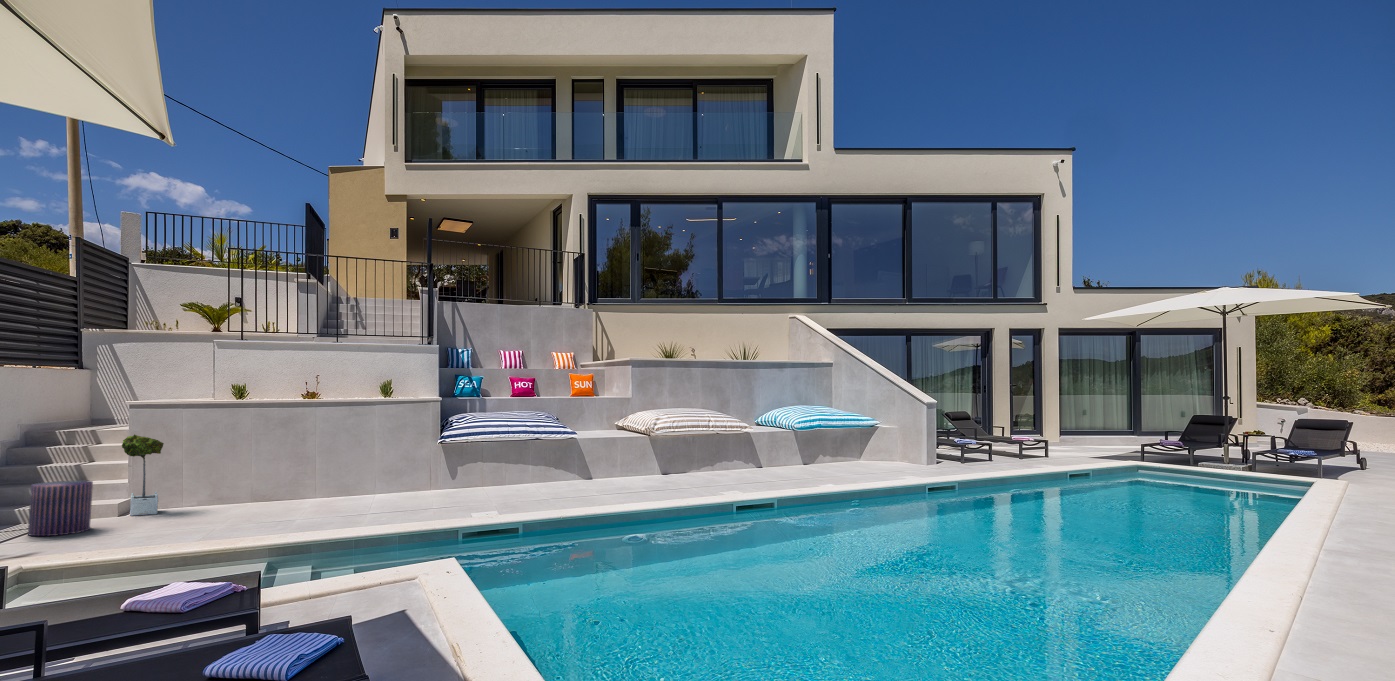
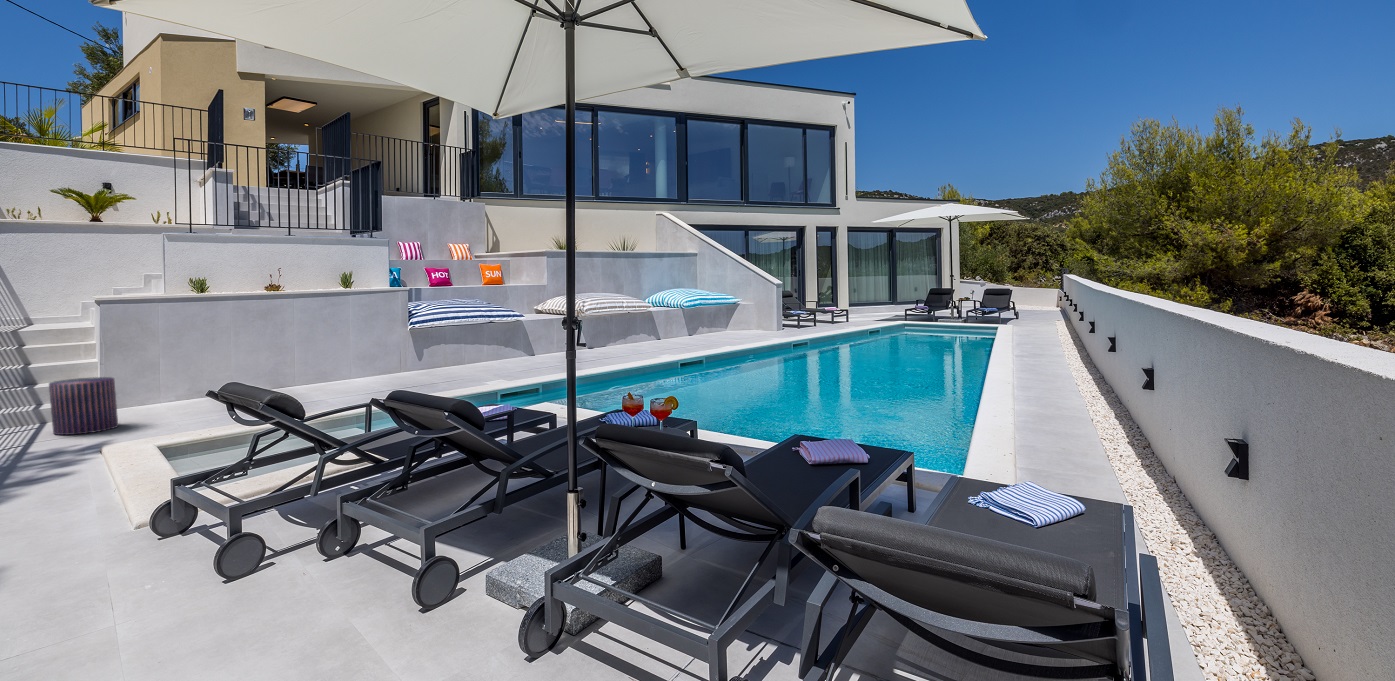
potted tree: present [122,435,164,516] -> none [108,329,159,412]

